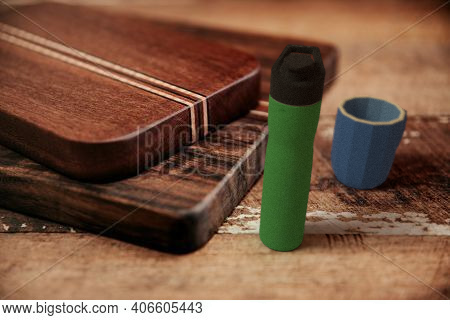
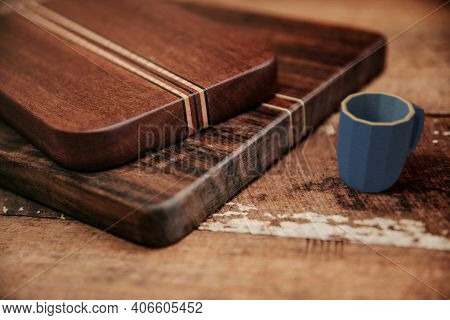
bottle: present [259,44,326,251] -> none [228,40,289,253]

